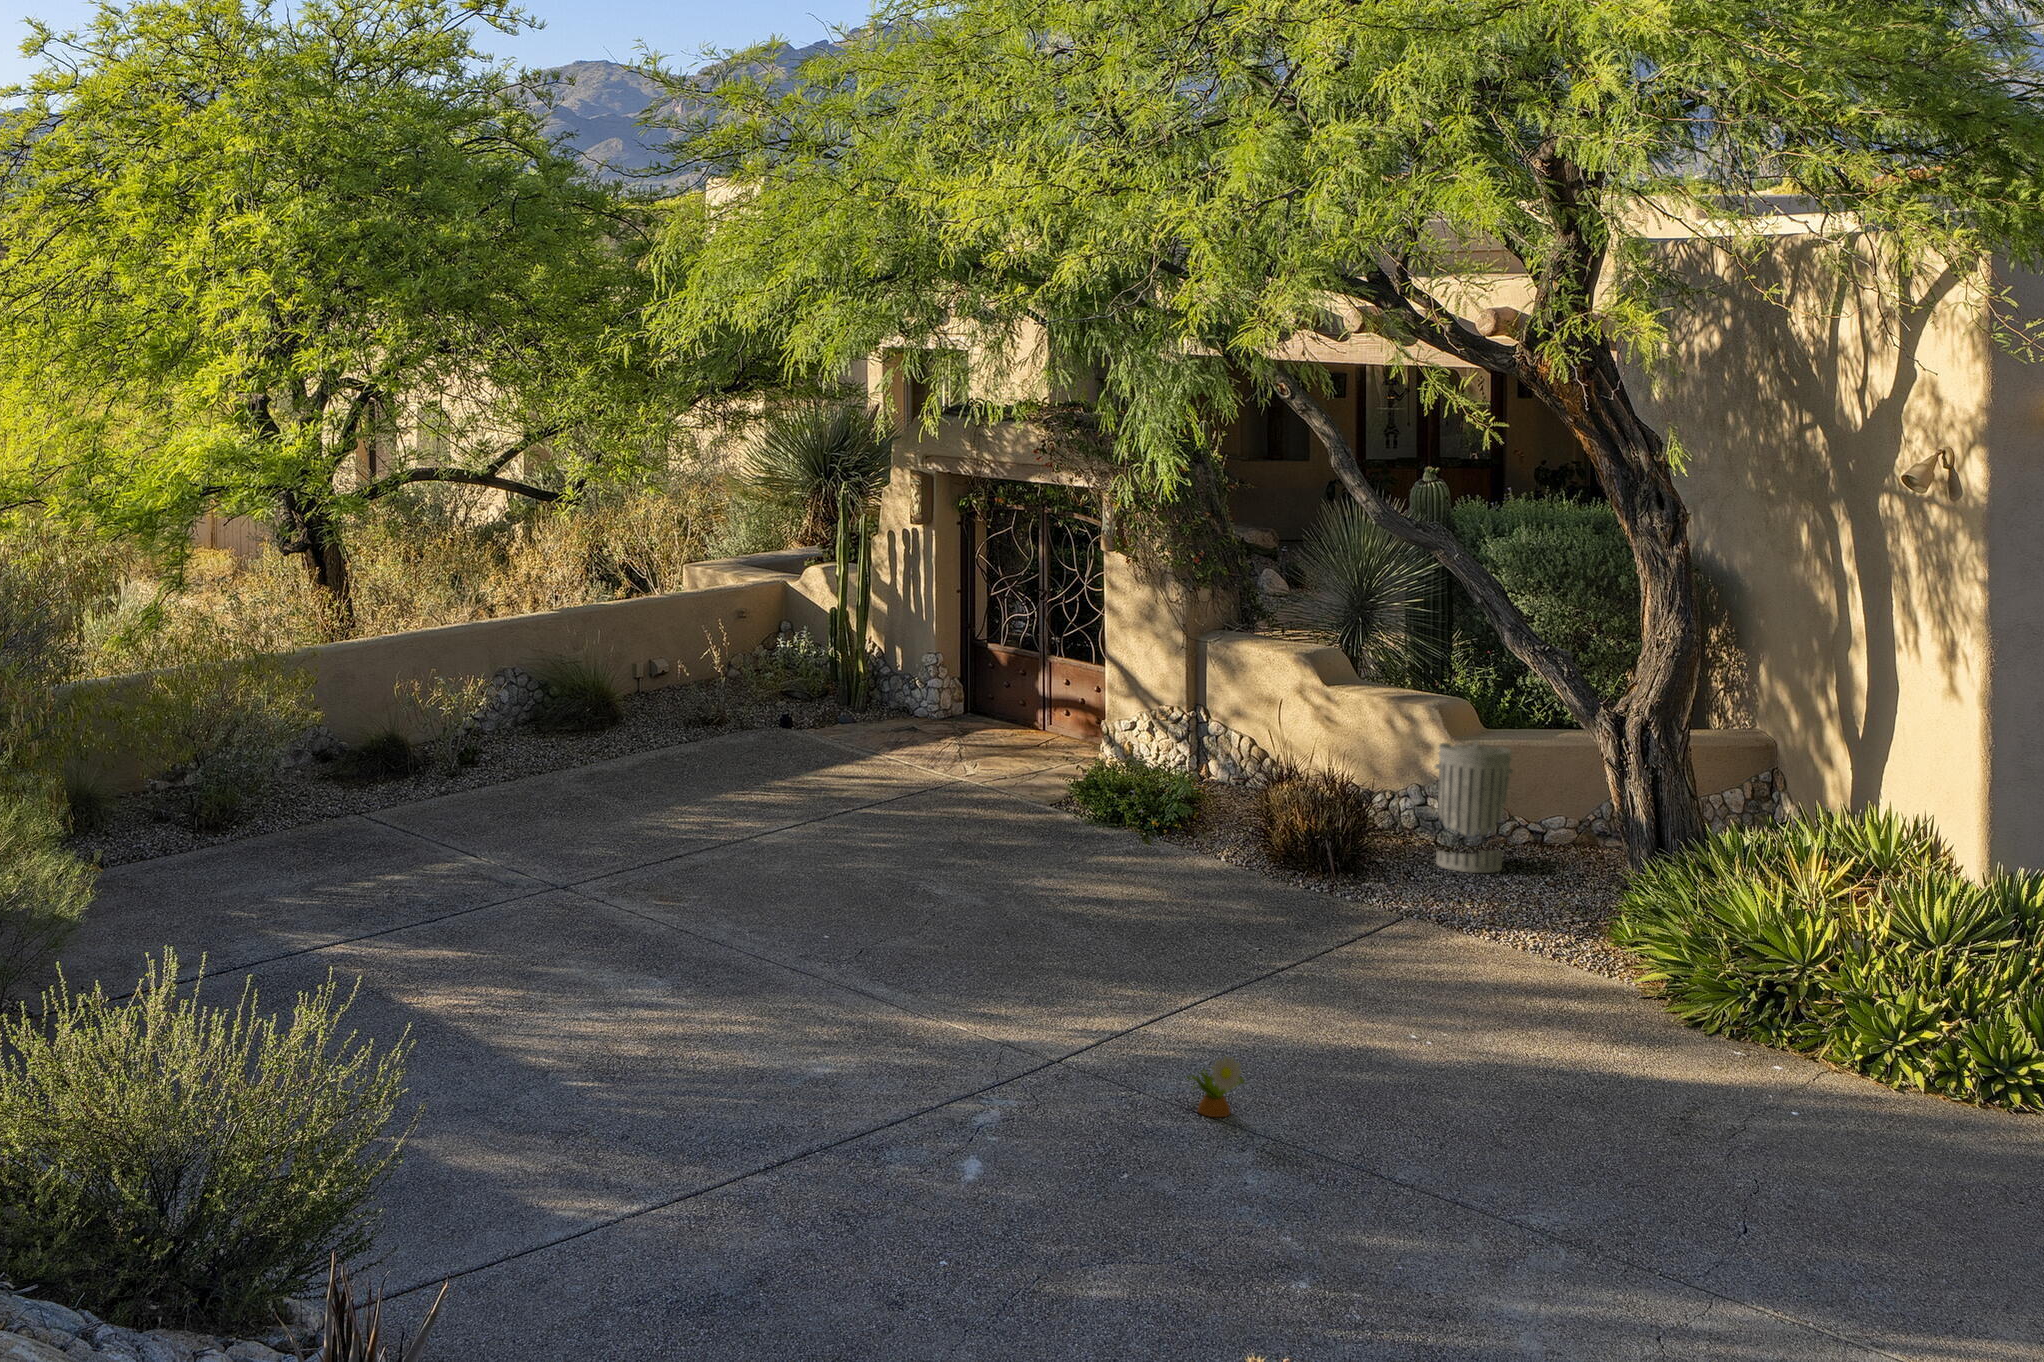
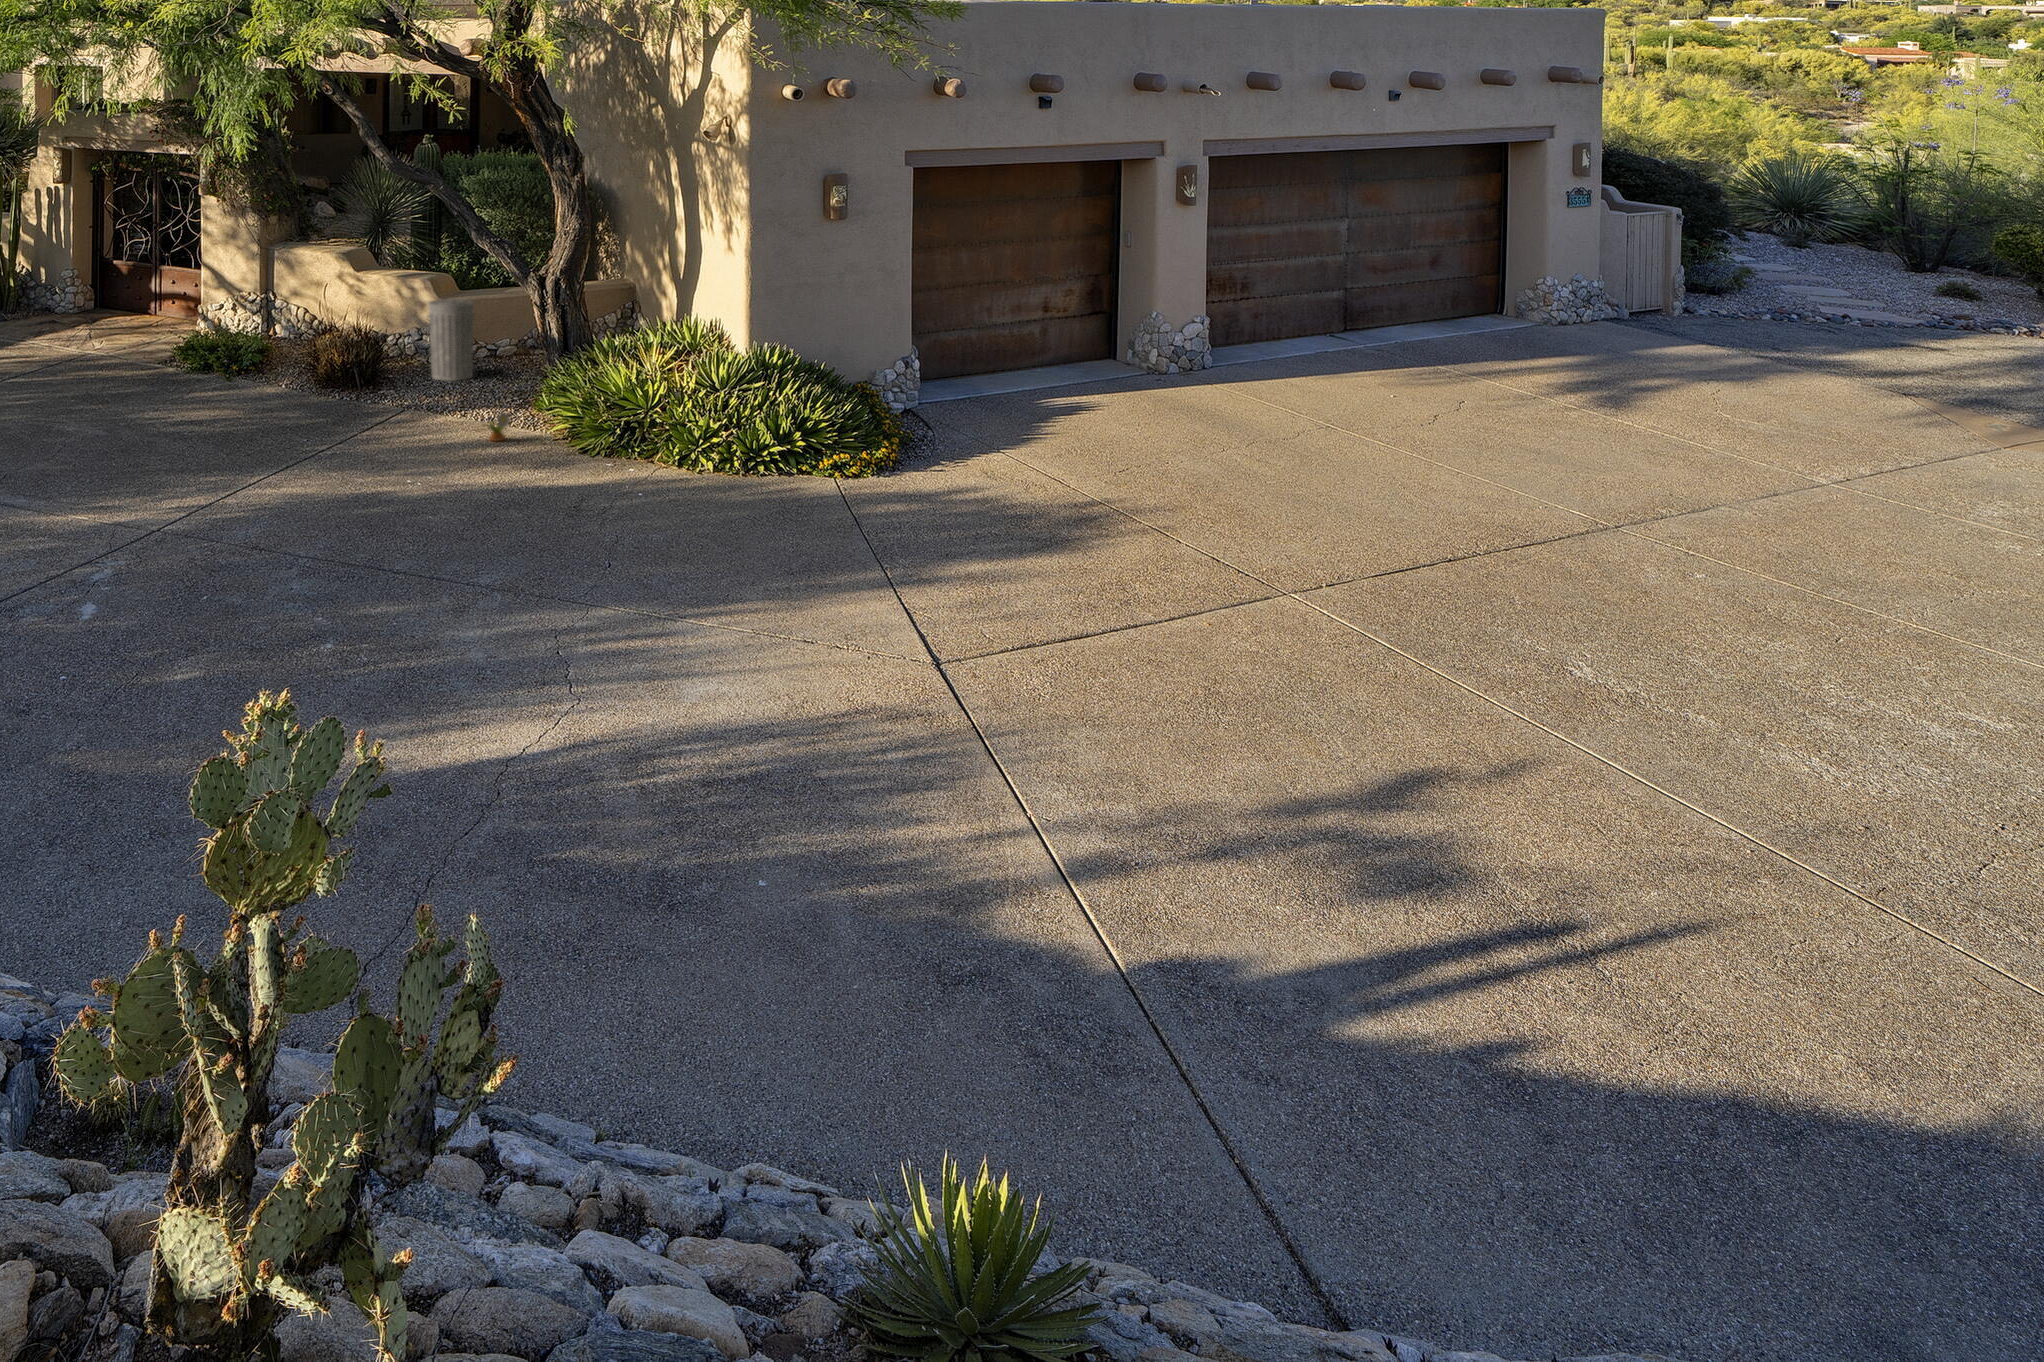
decorative plant: present [1187,1056,1245,1117] -> present [487,412,510,441]

